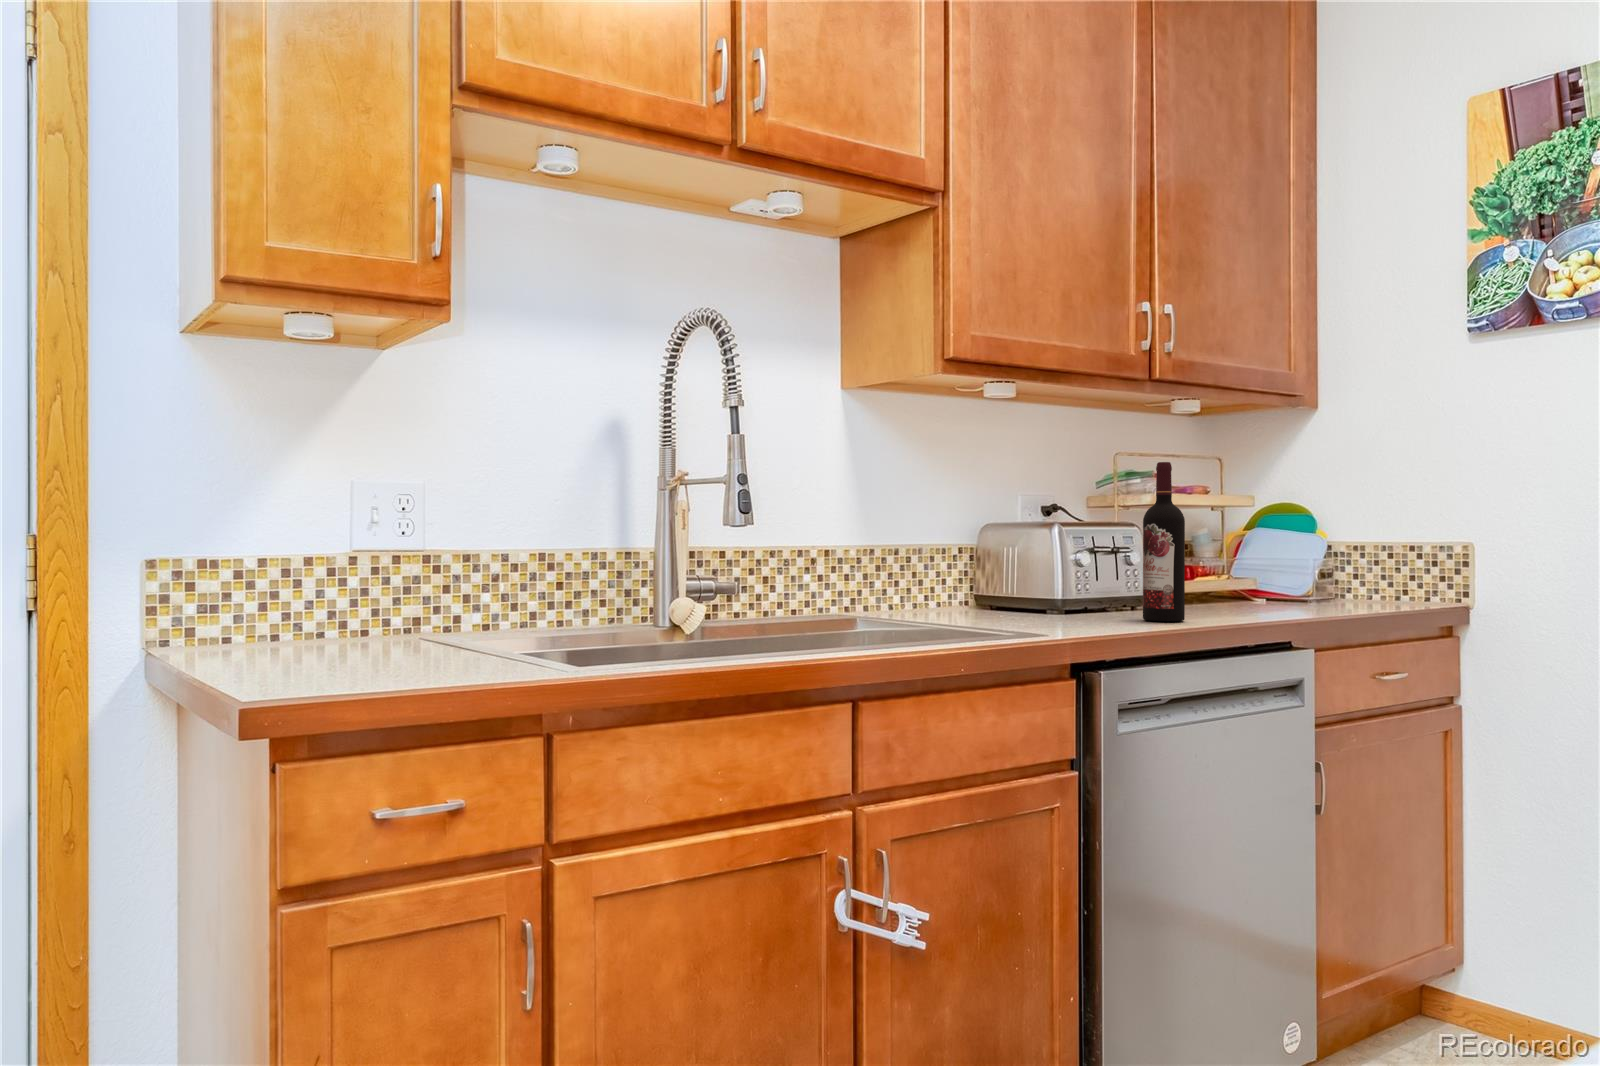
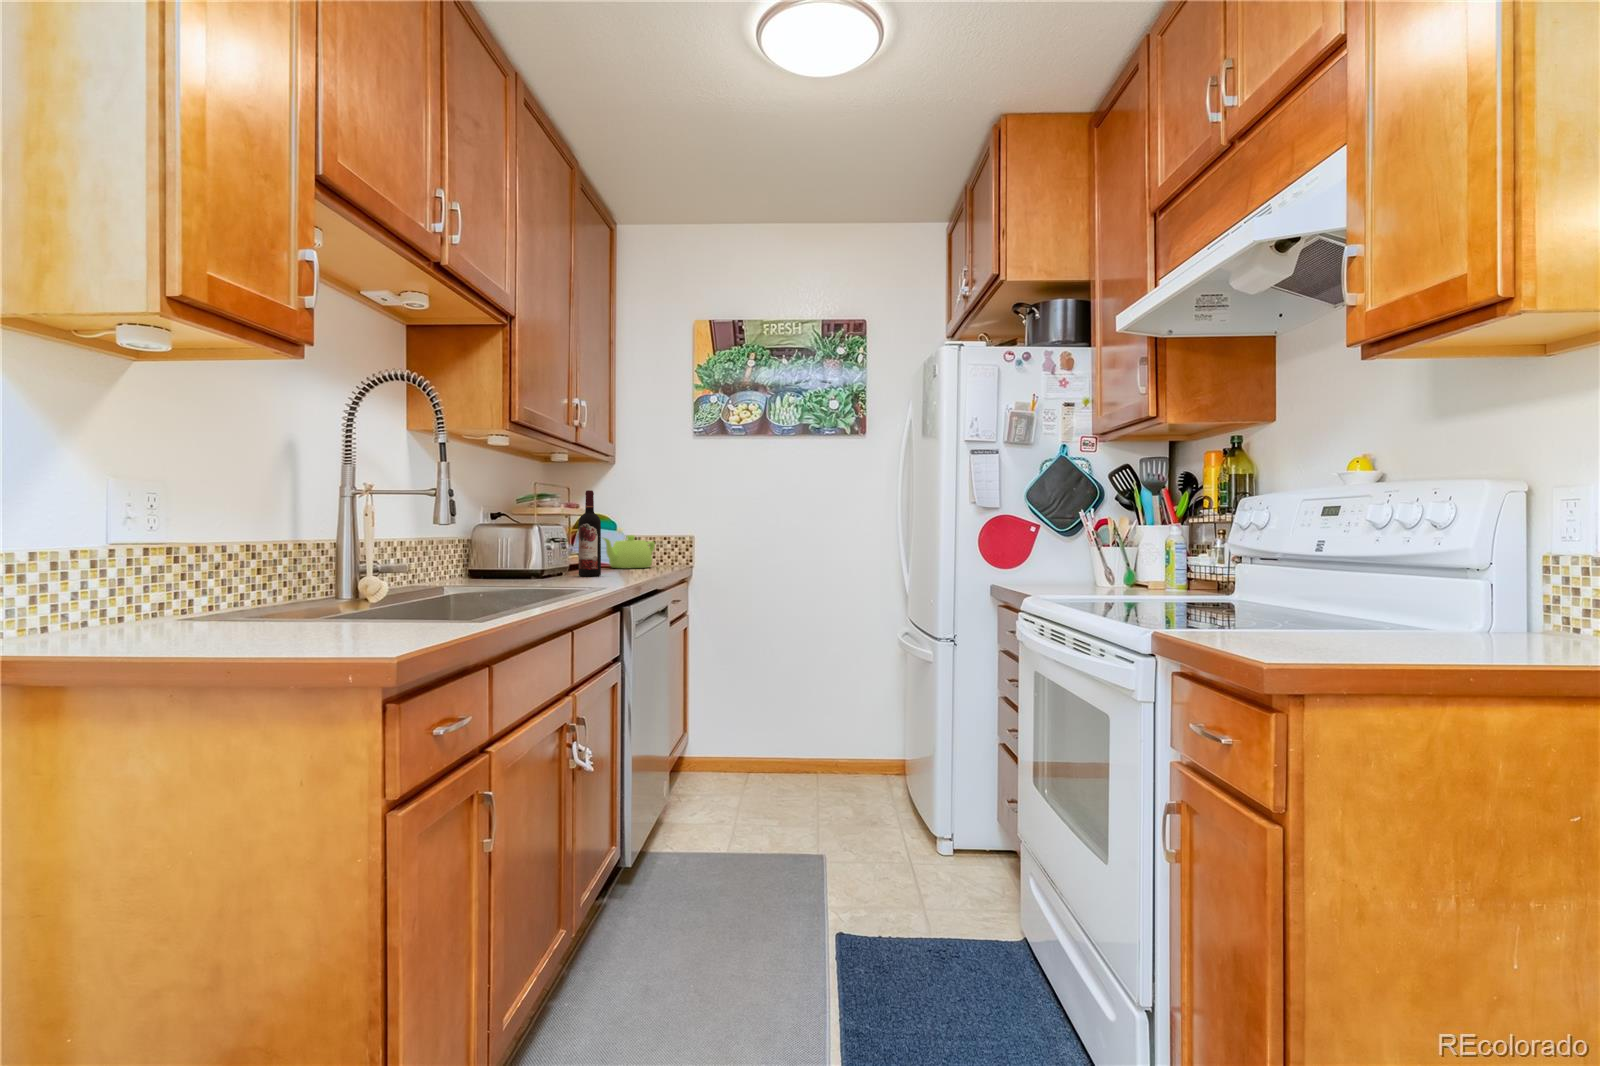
teapot: none [1233,547,1355,612] -> present [602,535,655,569]

